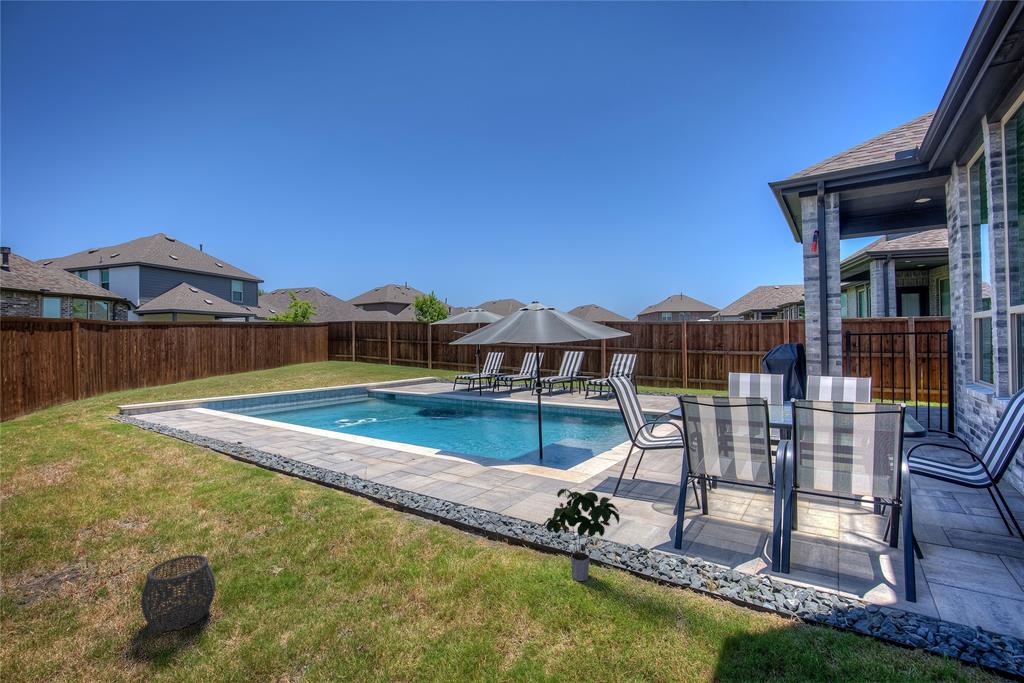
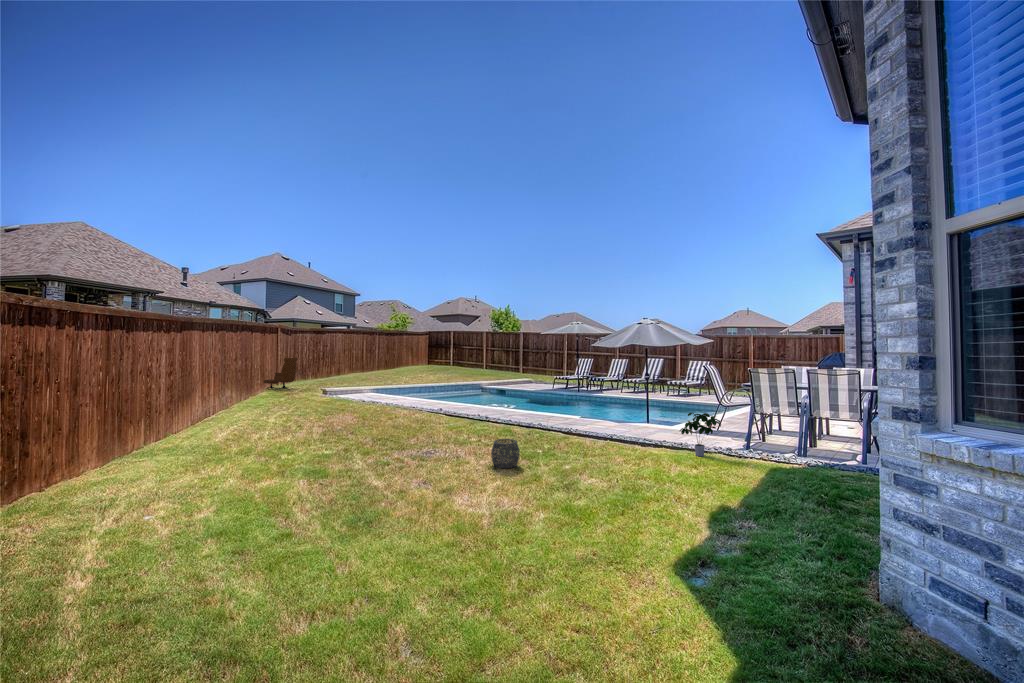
lounge chair: none [33,364,80,412] -> present [264,358,297,390]

